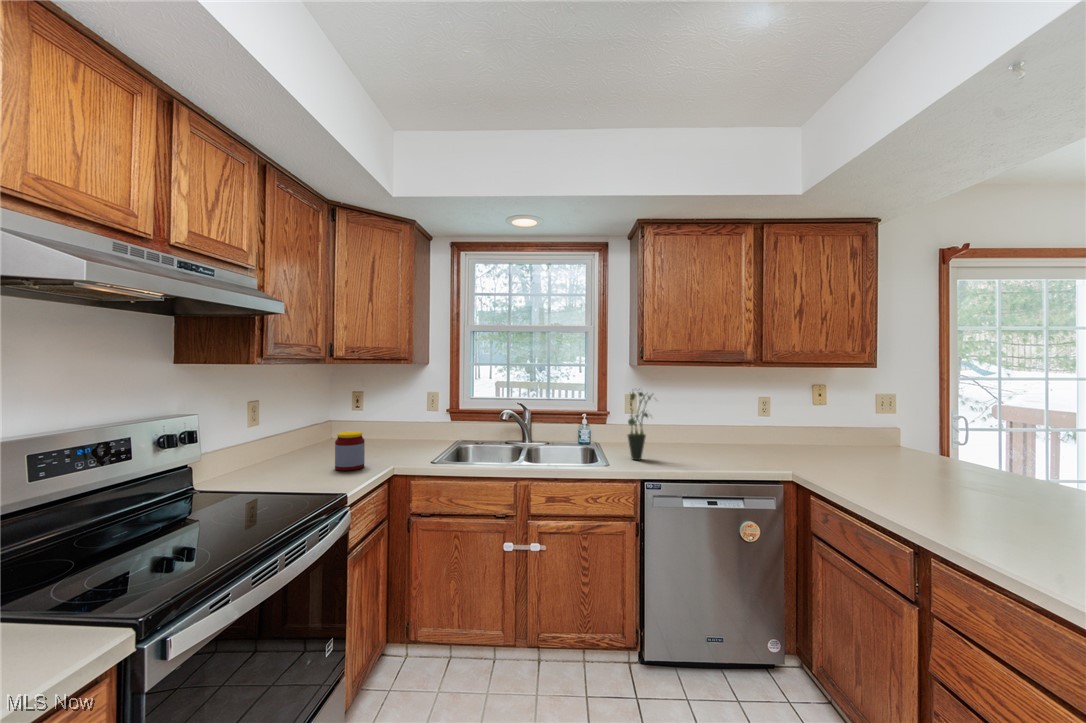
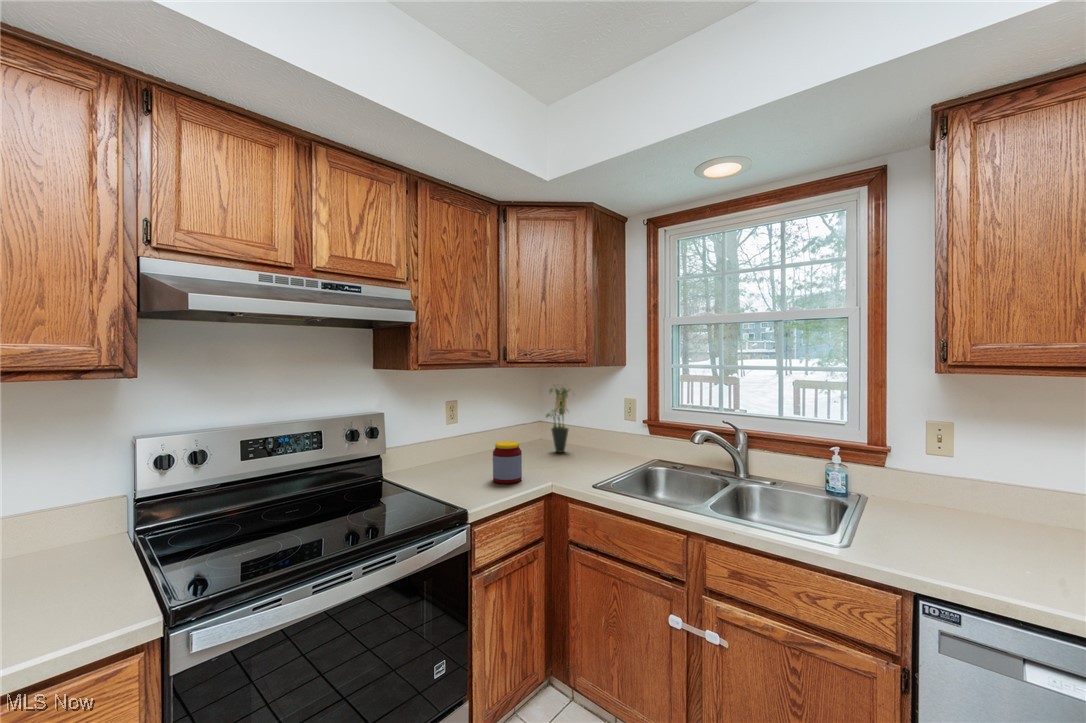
potted plant: present [628,392,652,460] -> present [546,388,568,453]

